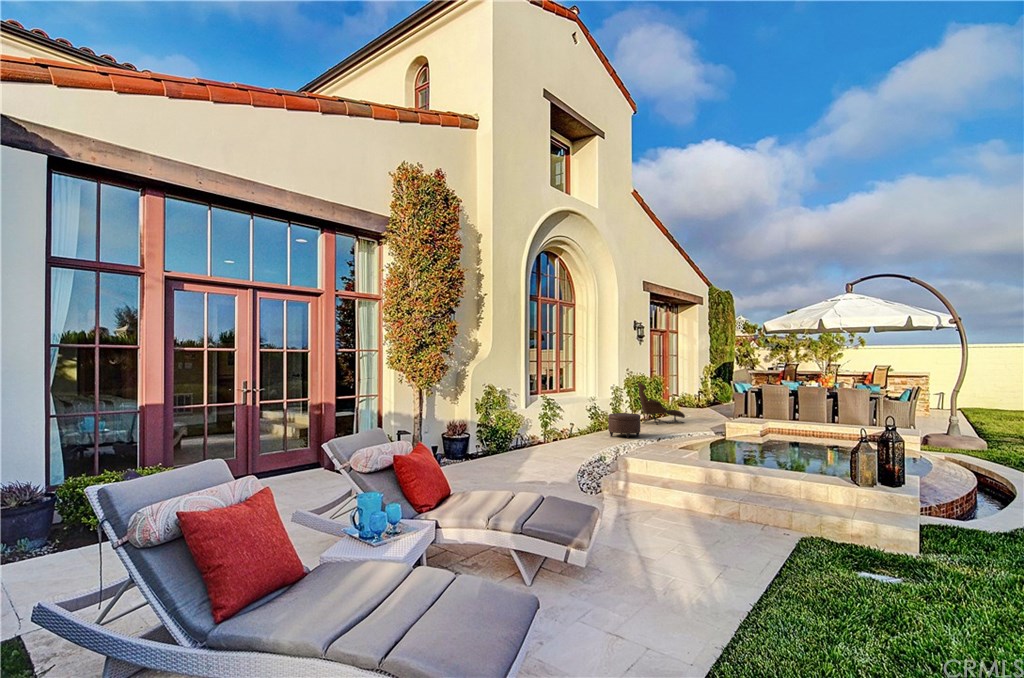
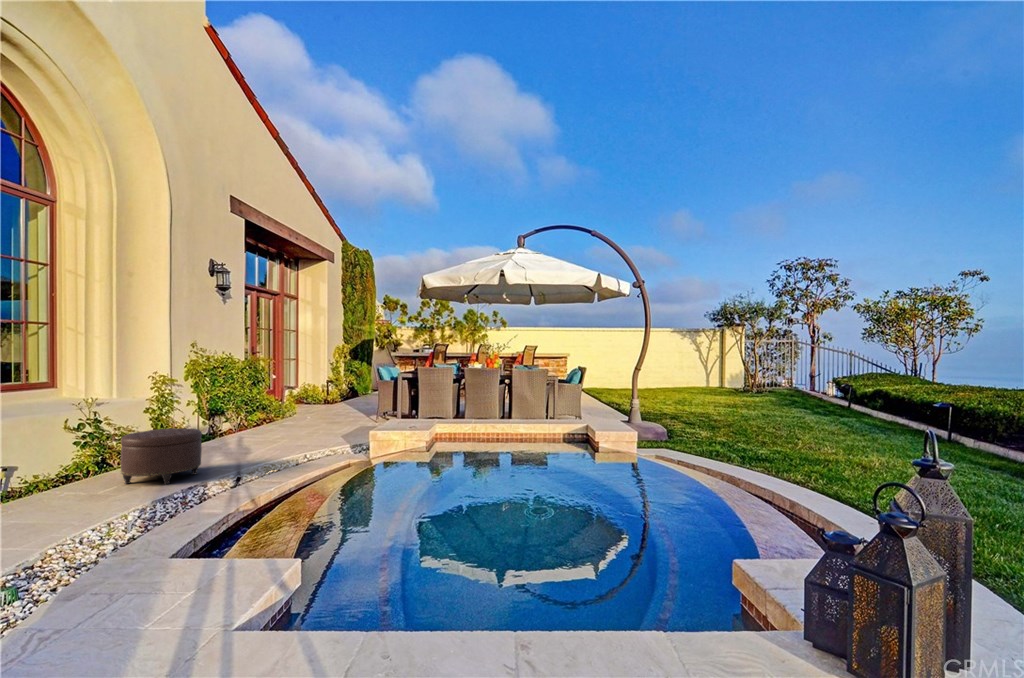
lounge chair: present [638,383,685,424] -> none [215,368,301,441]

